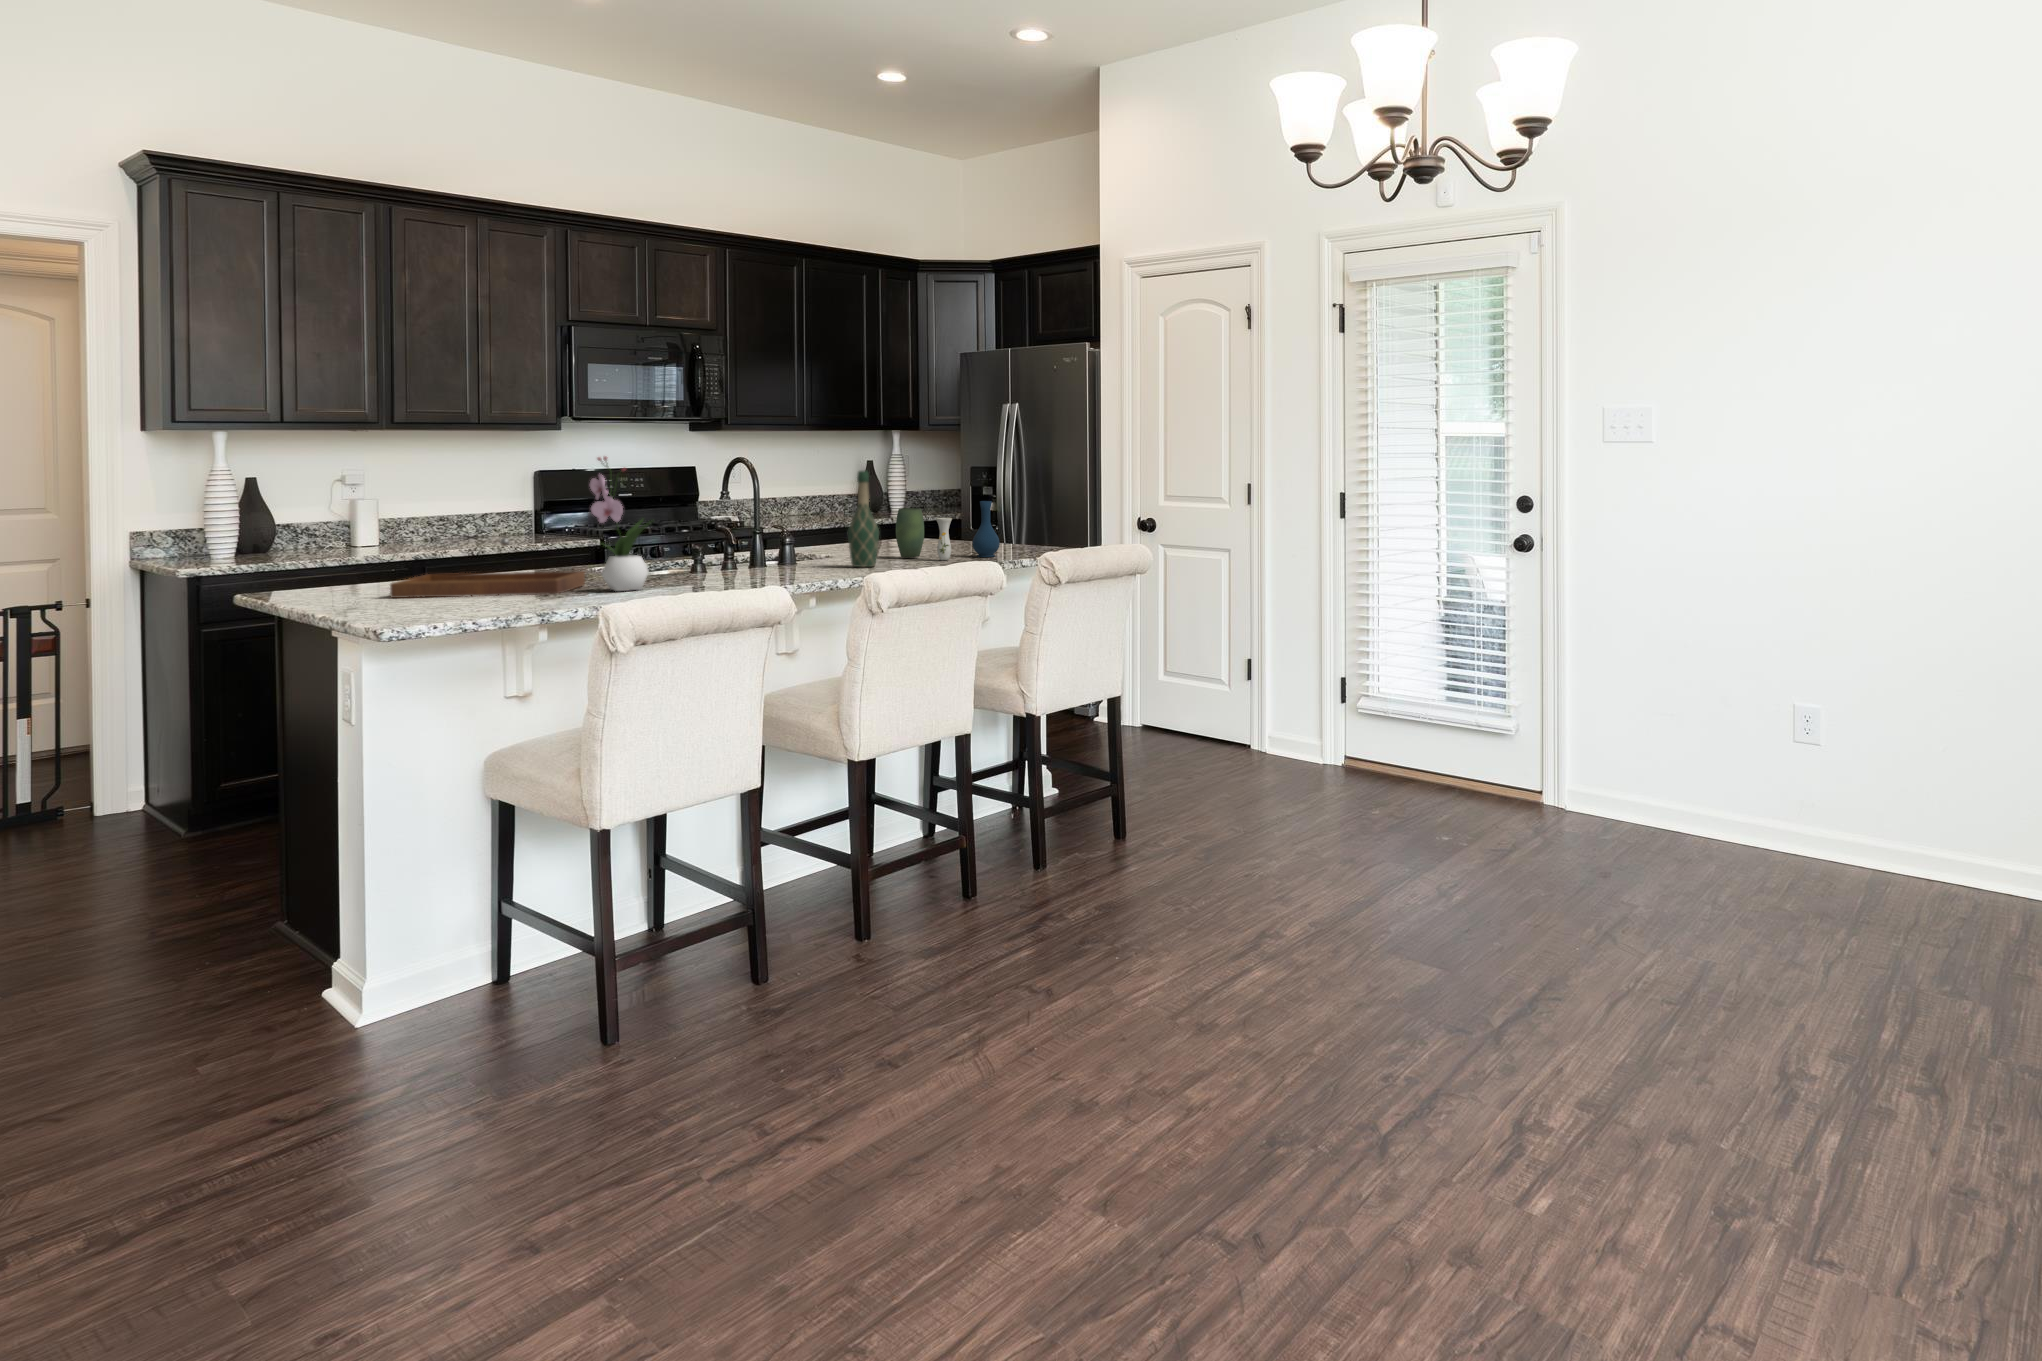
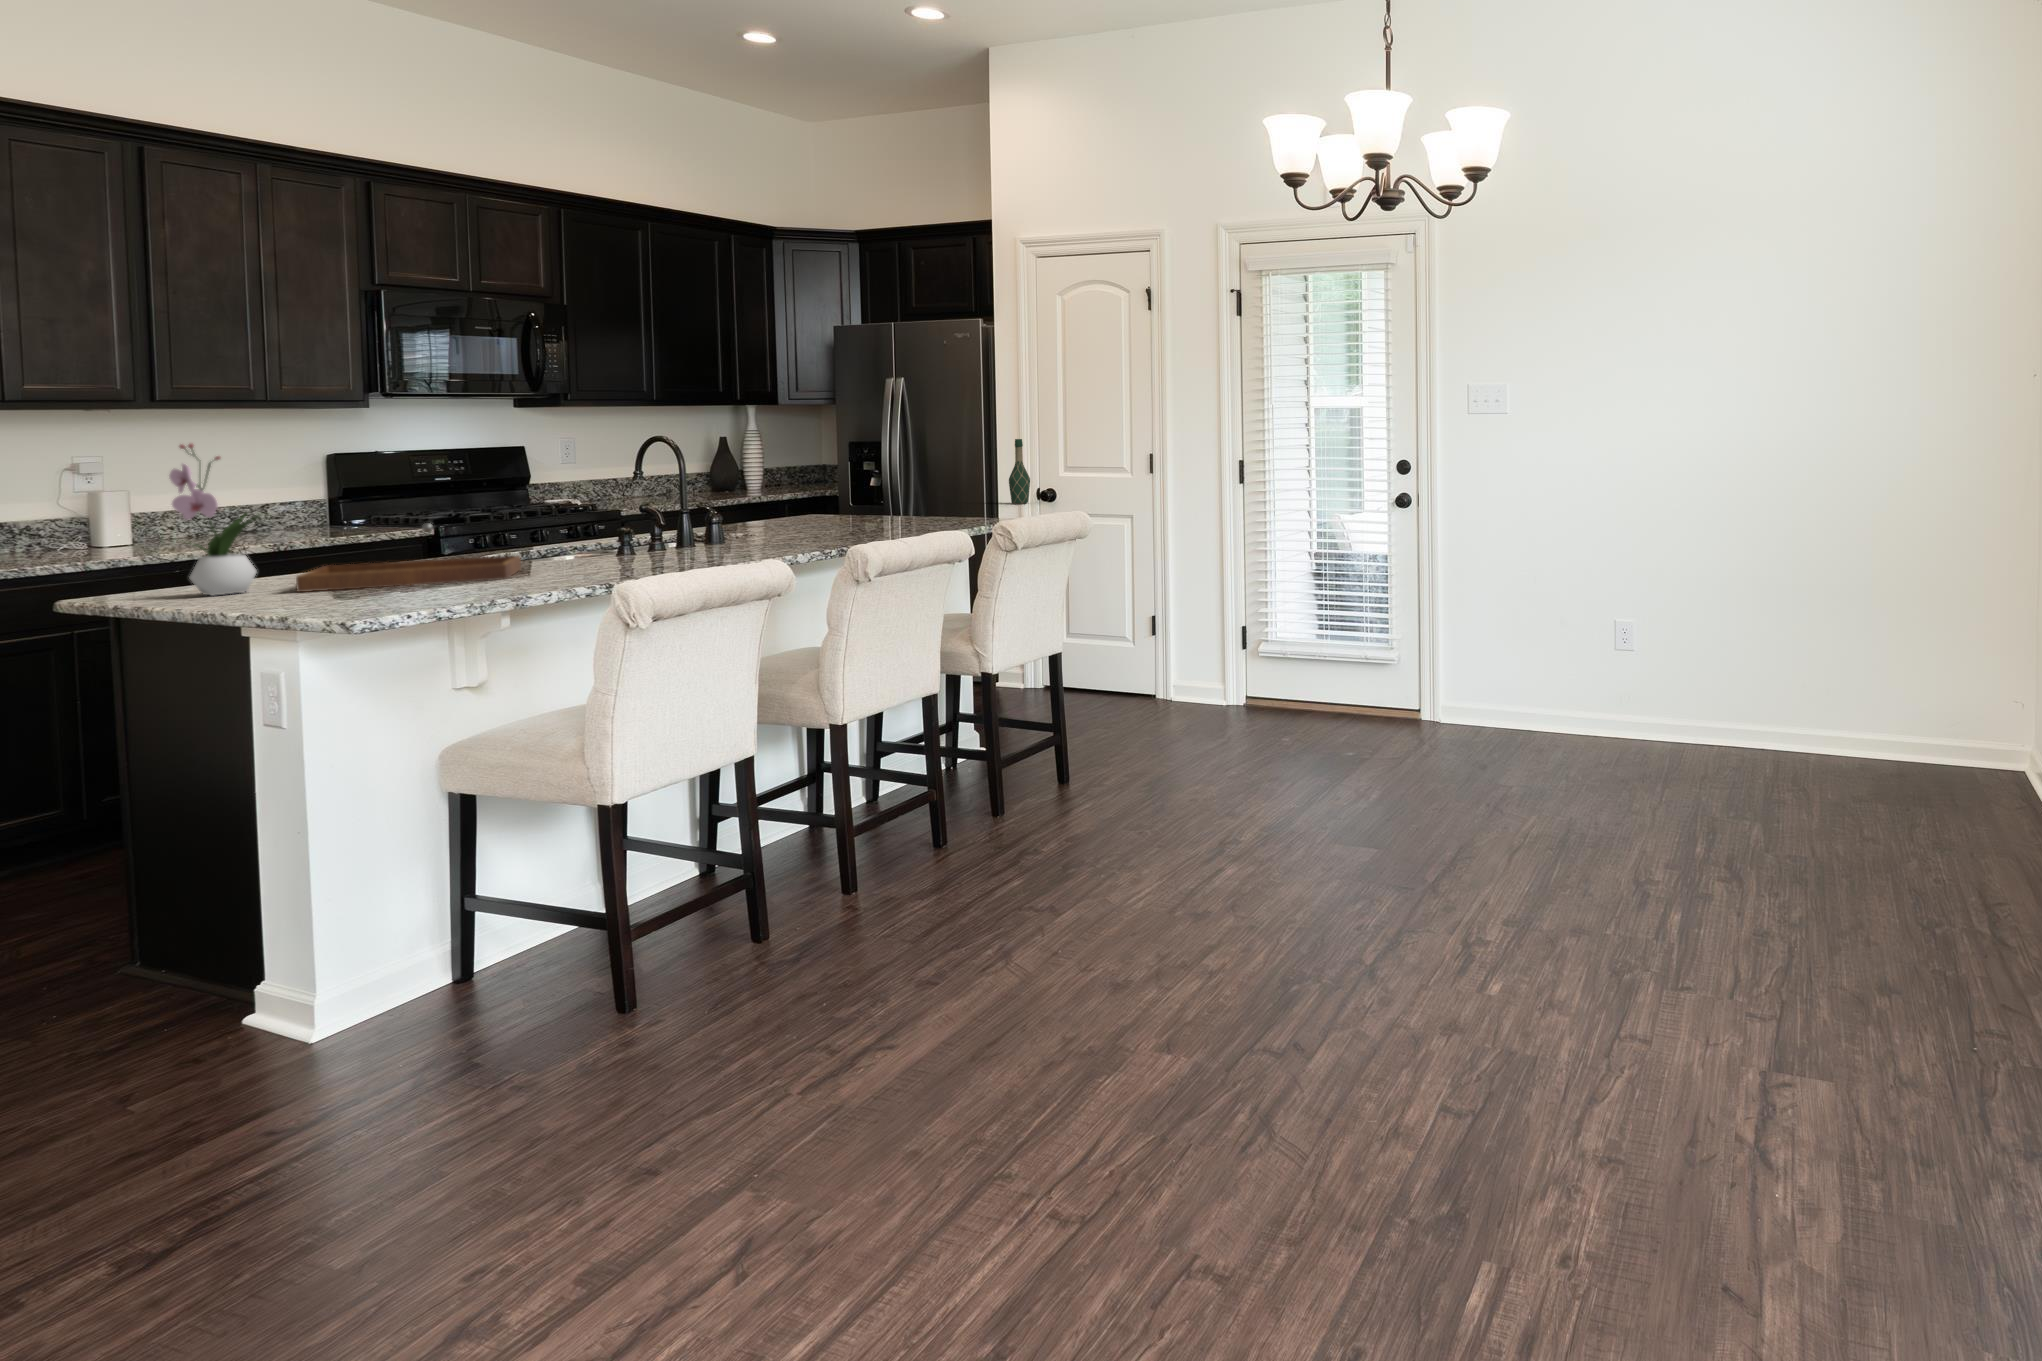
flower arrangement: present [590,456,652,591] -> present [169,444,260,596]
wine bottle: present [848,471,879,567] -> present [1009,439,1030,504]
vase: present [896,501,1000,560] -> none [826,474,935,532]

